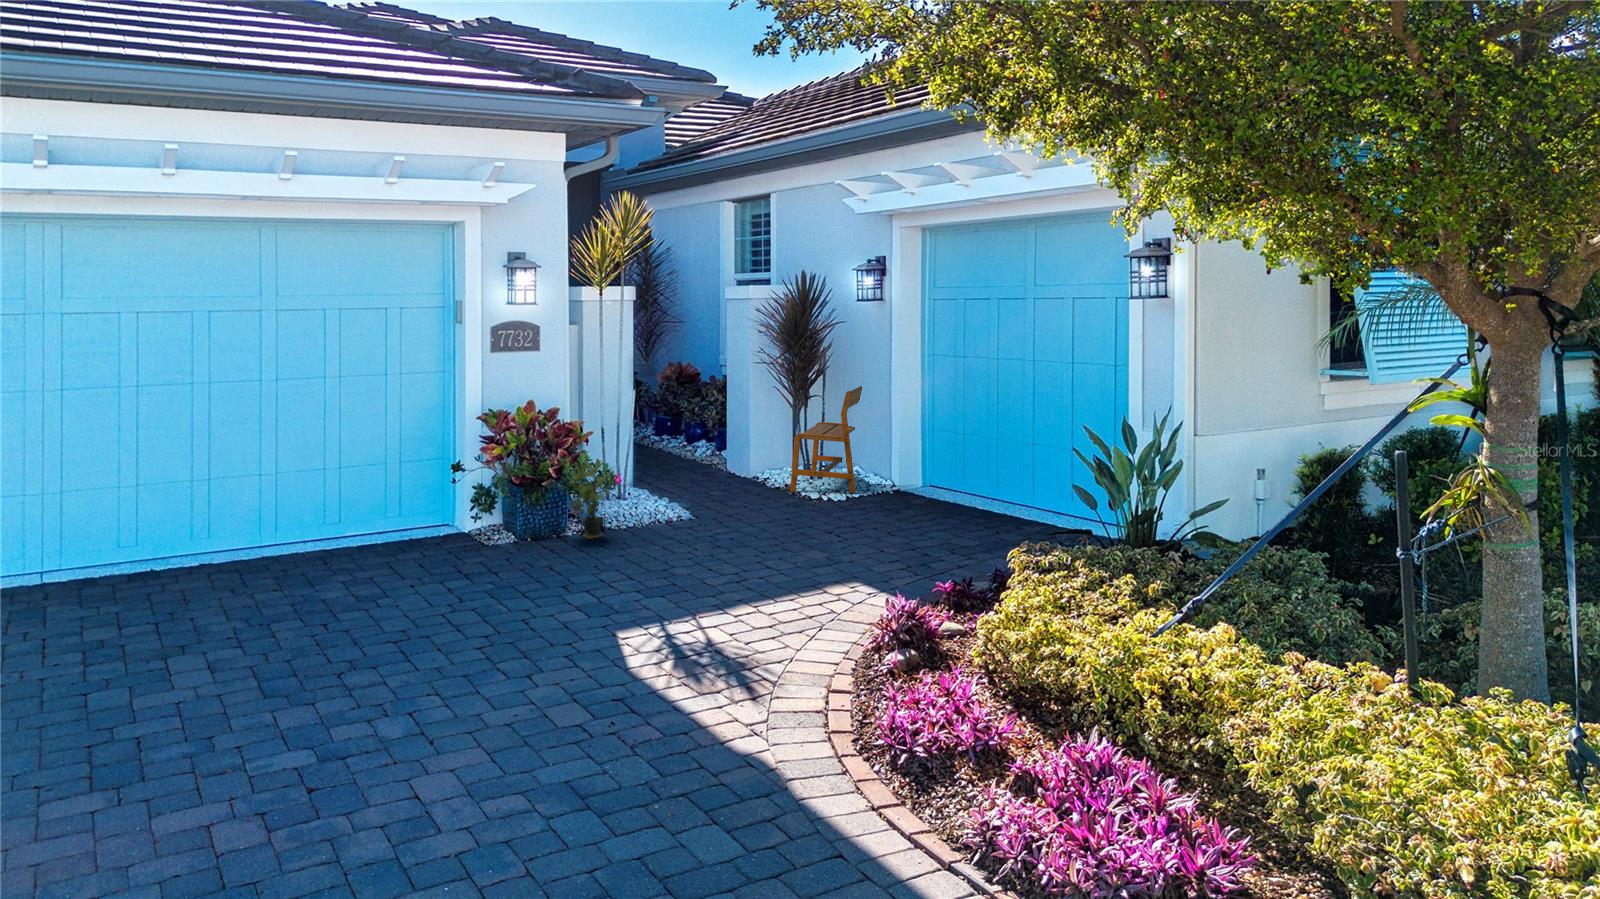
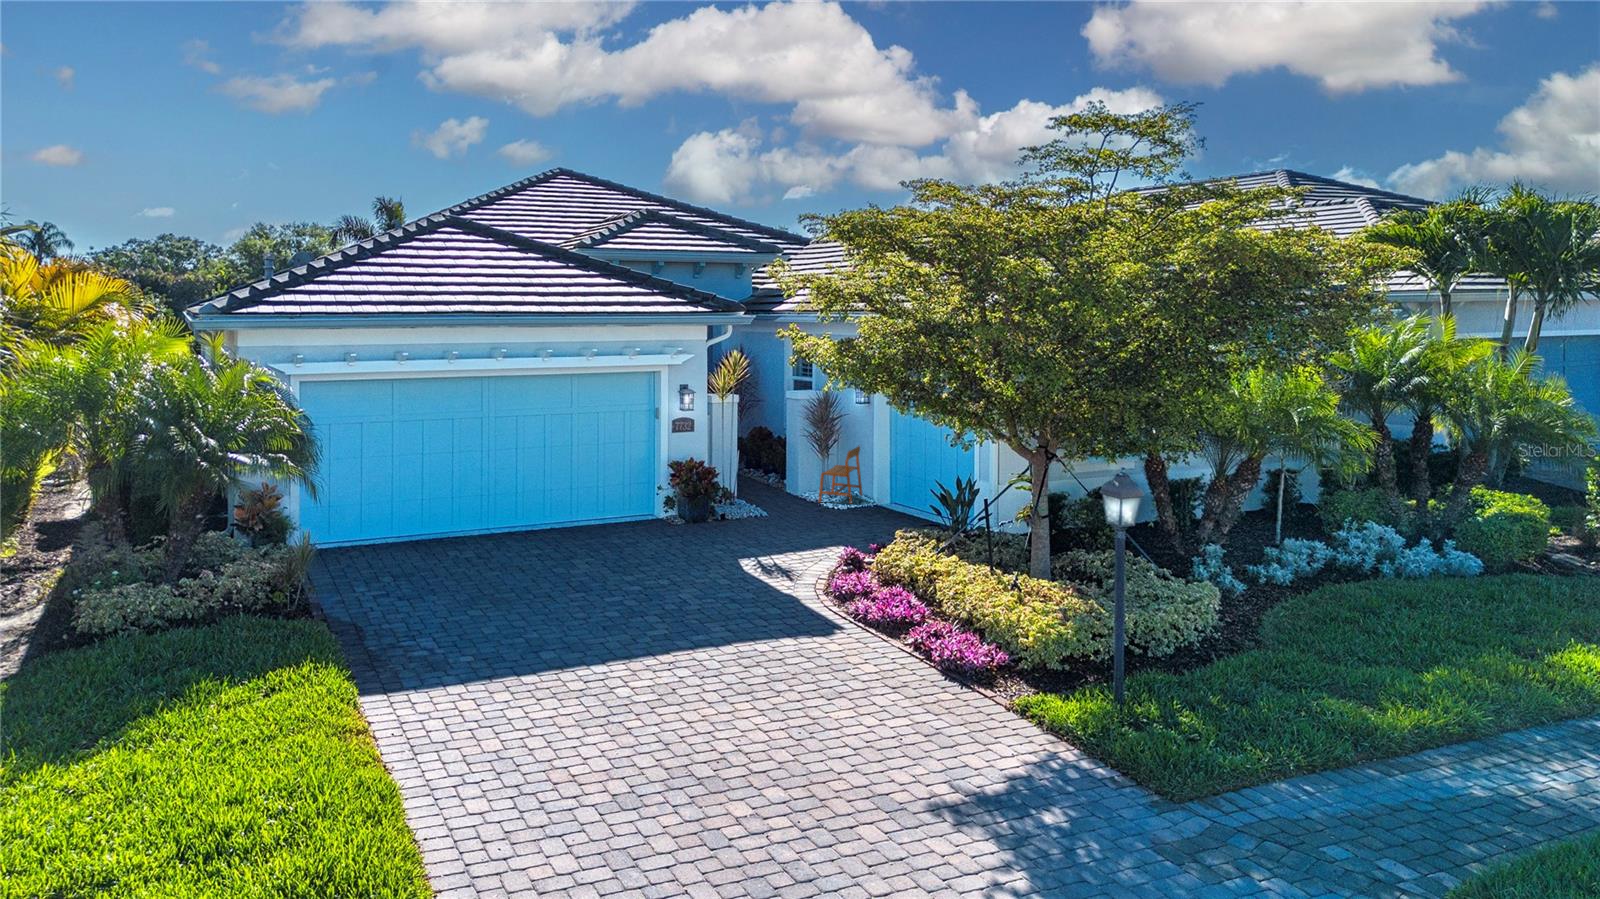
potted plant: present [572,460,605,539] -> none [709,485,729,524]

